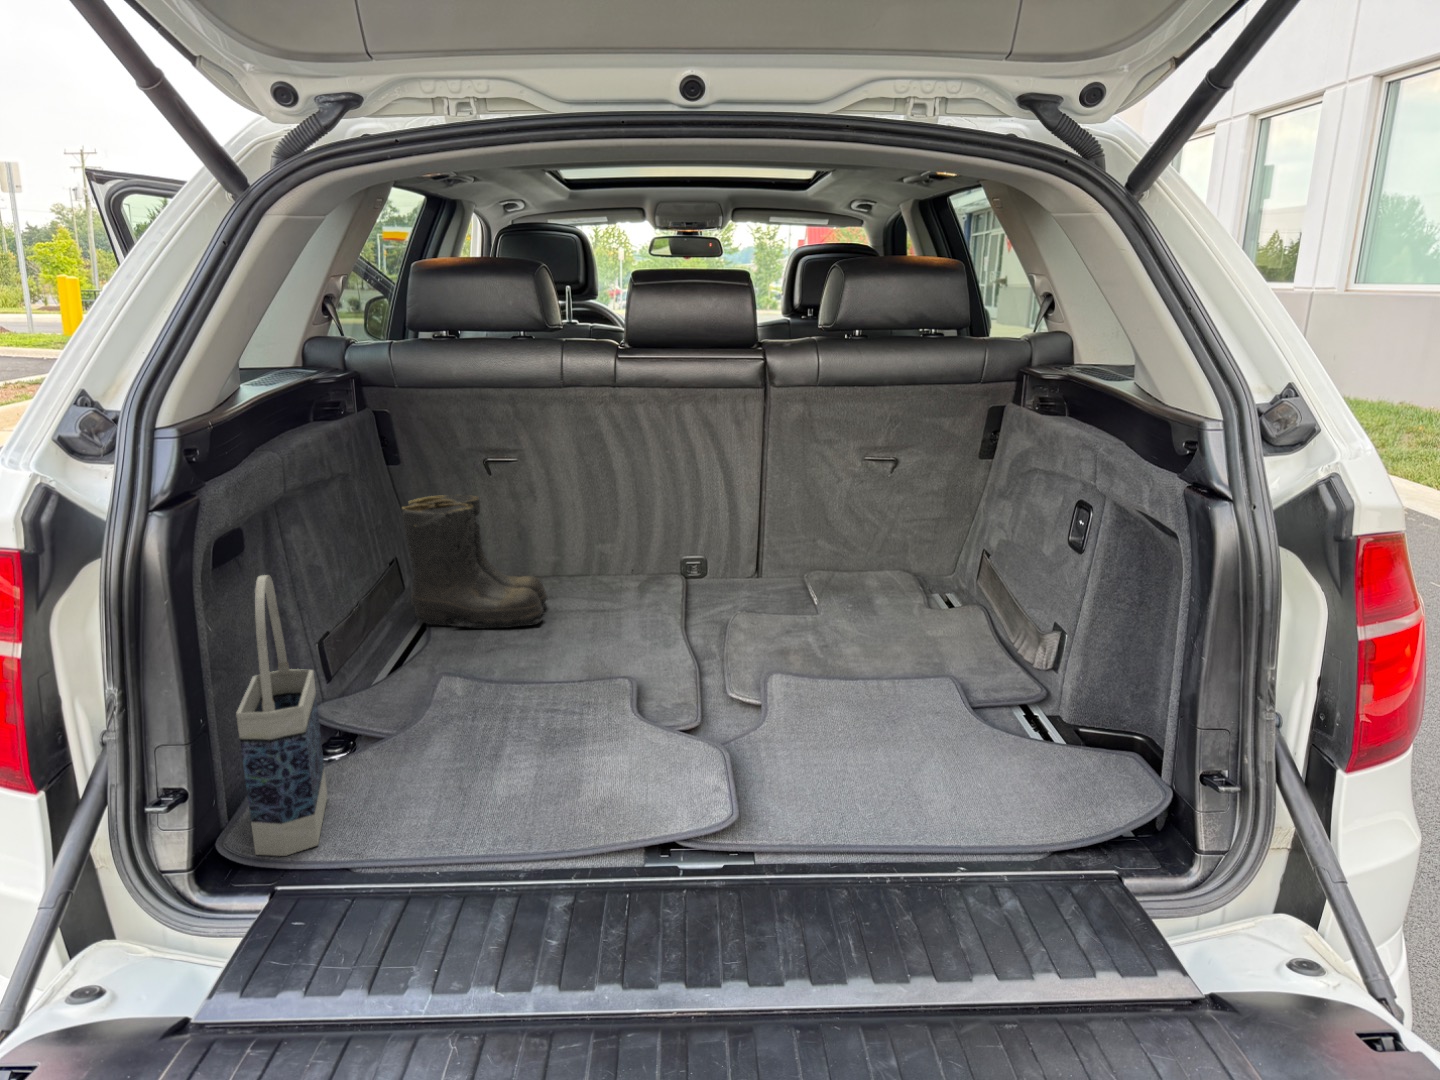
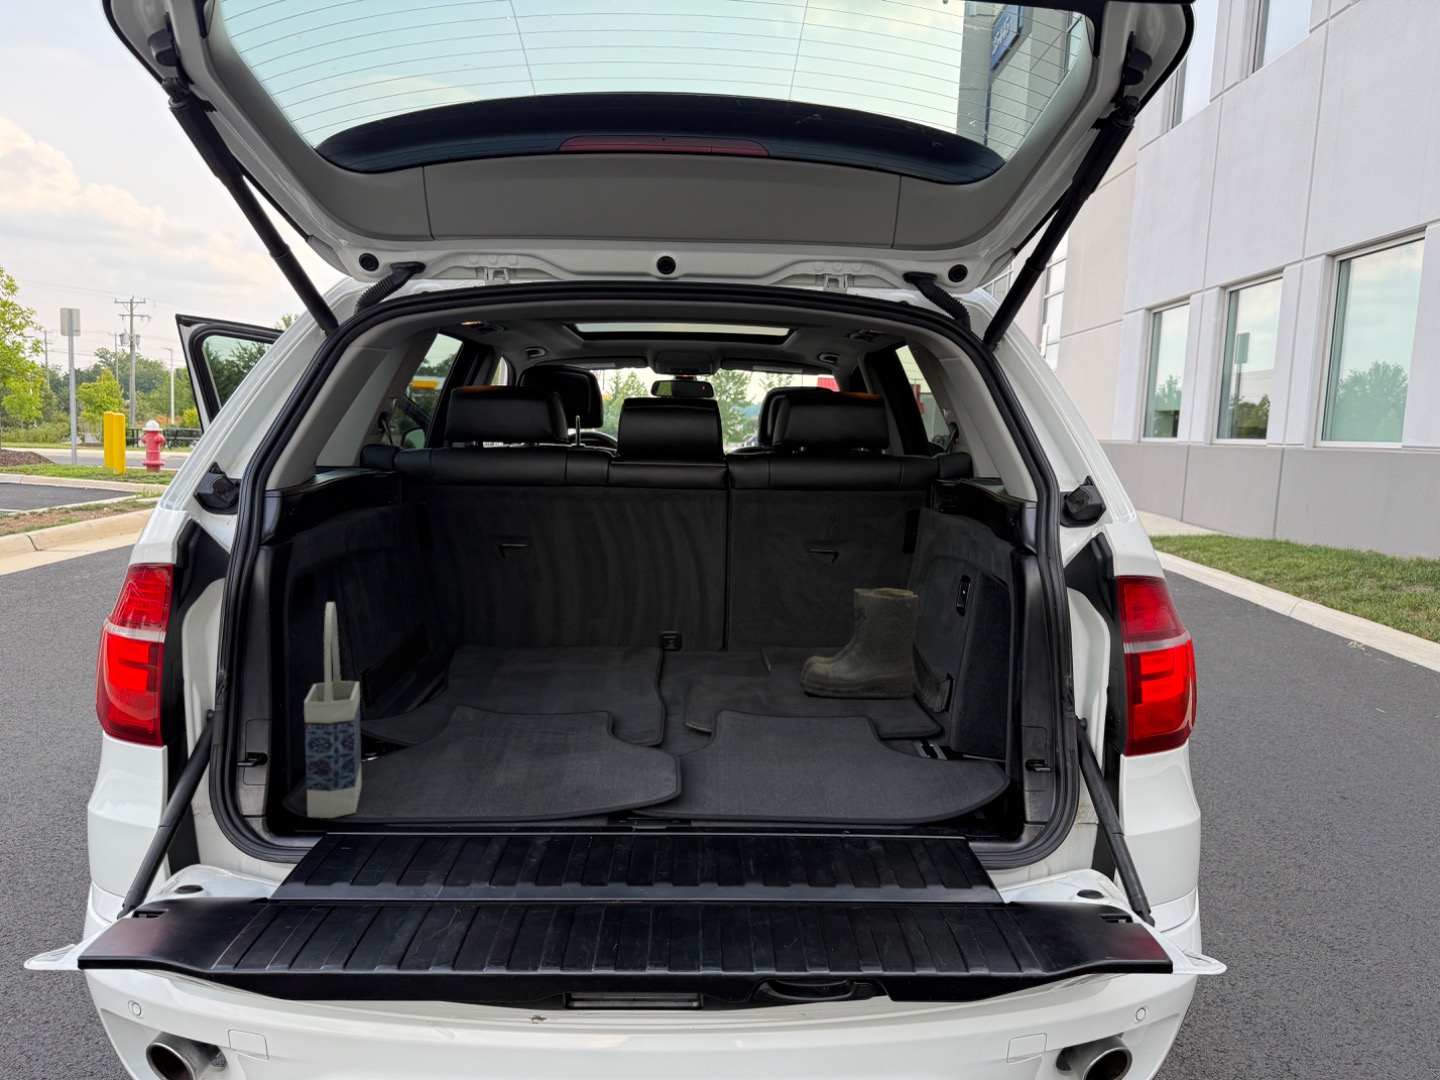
boots: present [402,495,548,629] -> present [800,588,918,698]

